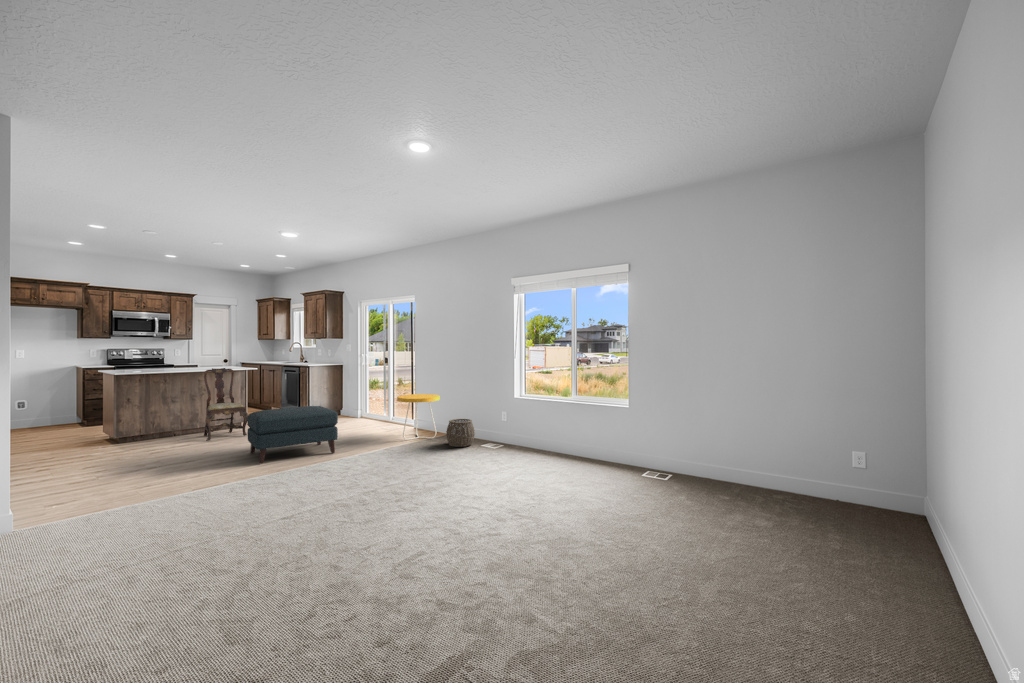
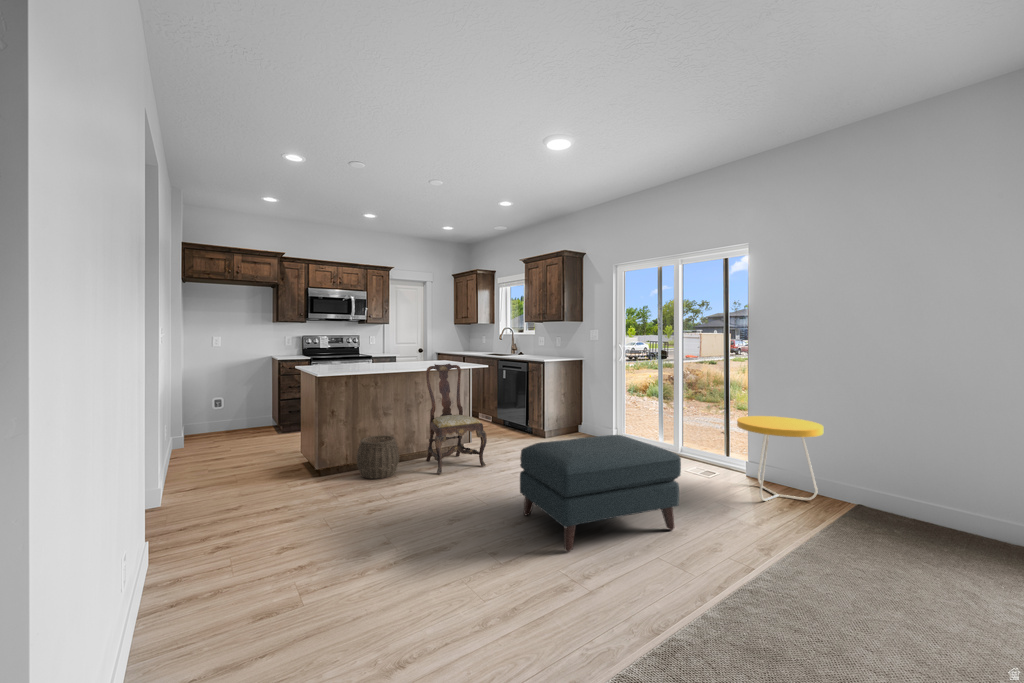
woven basket: present [446,419,475,447] -> present [357,435,399,479]

